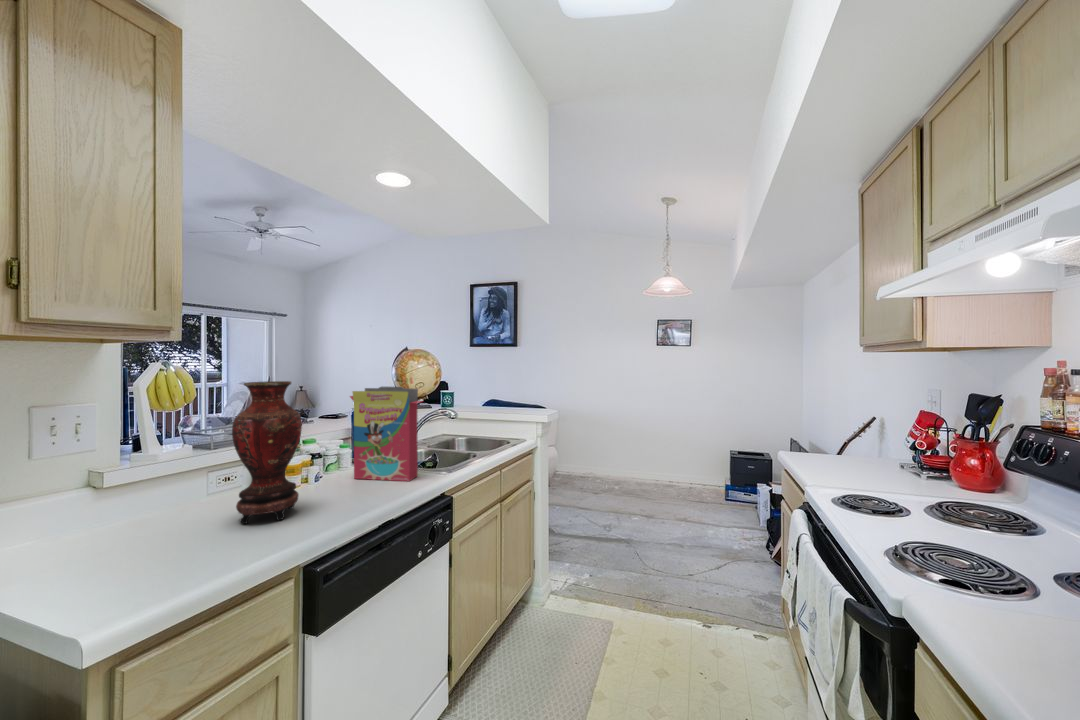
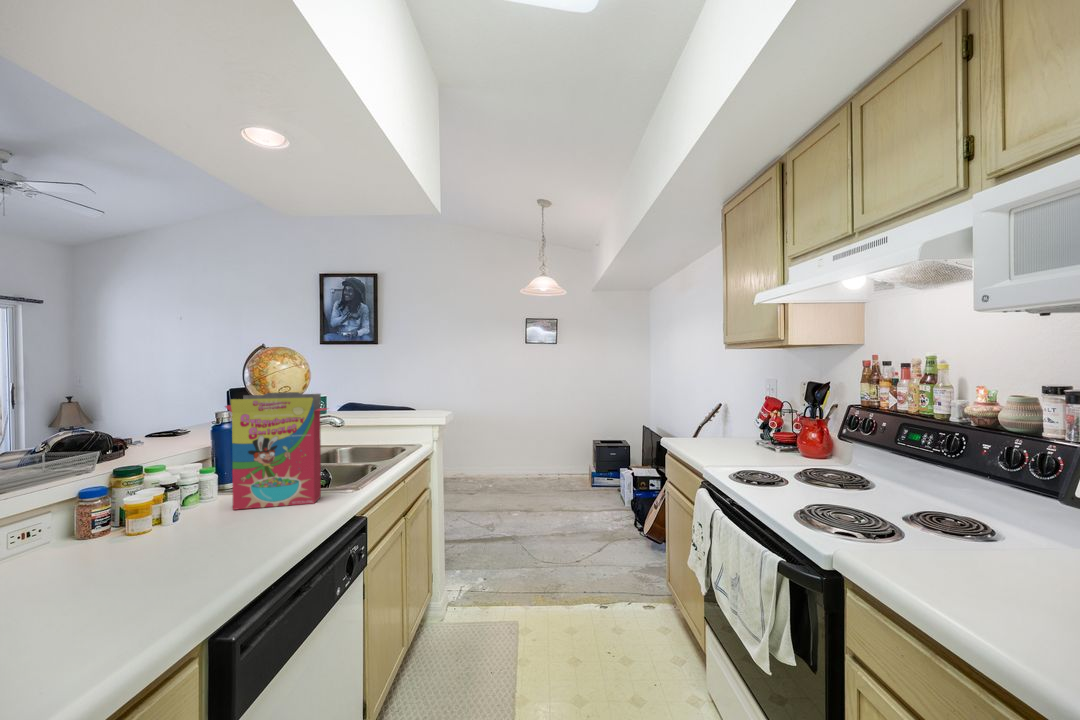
vase: present [232,381,302,524] -> none [76,389,186,587]

